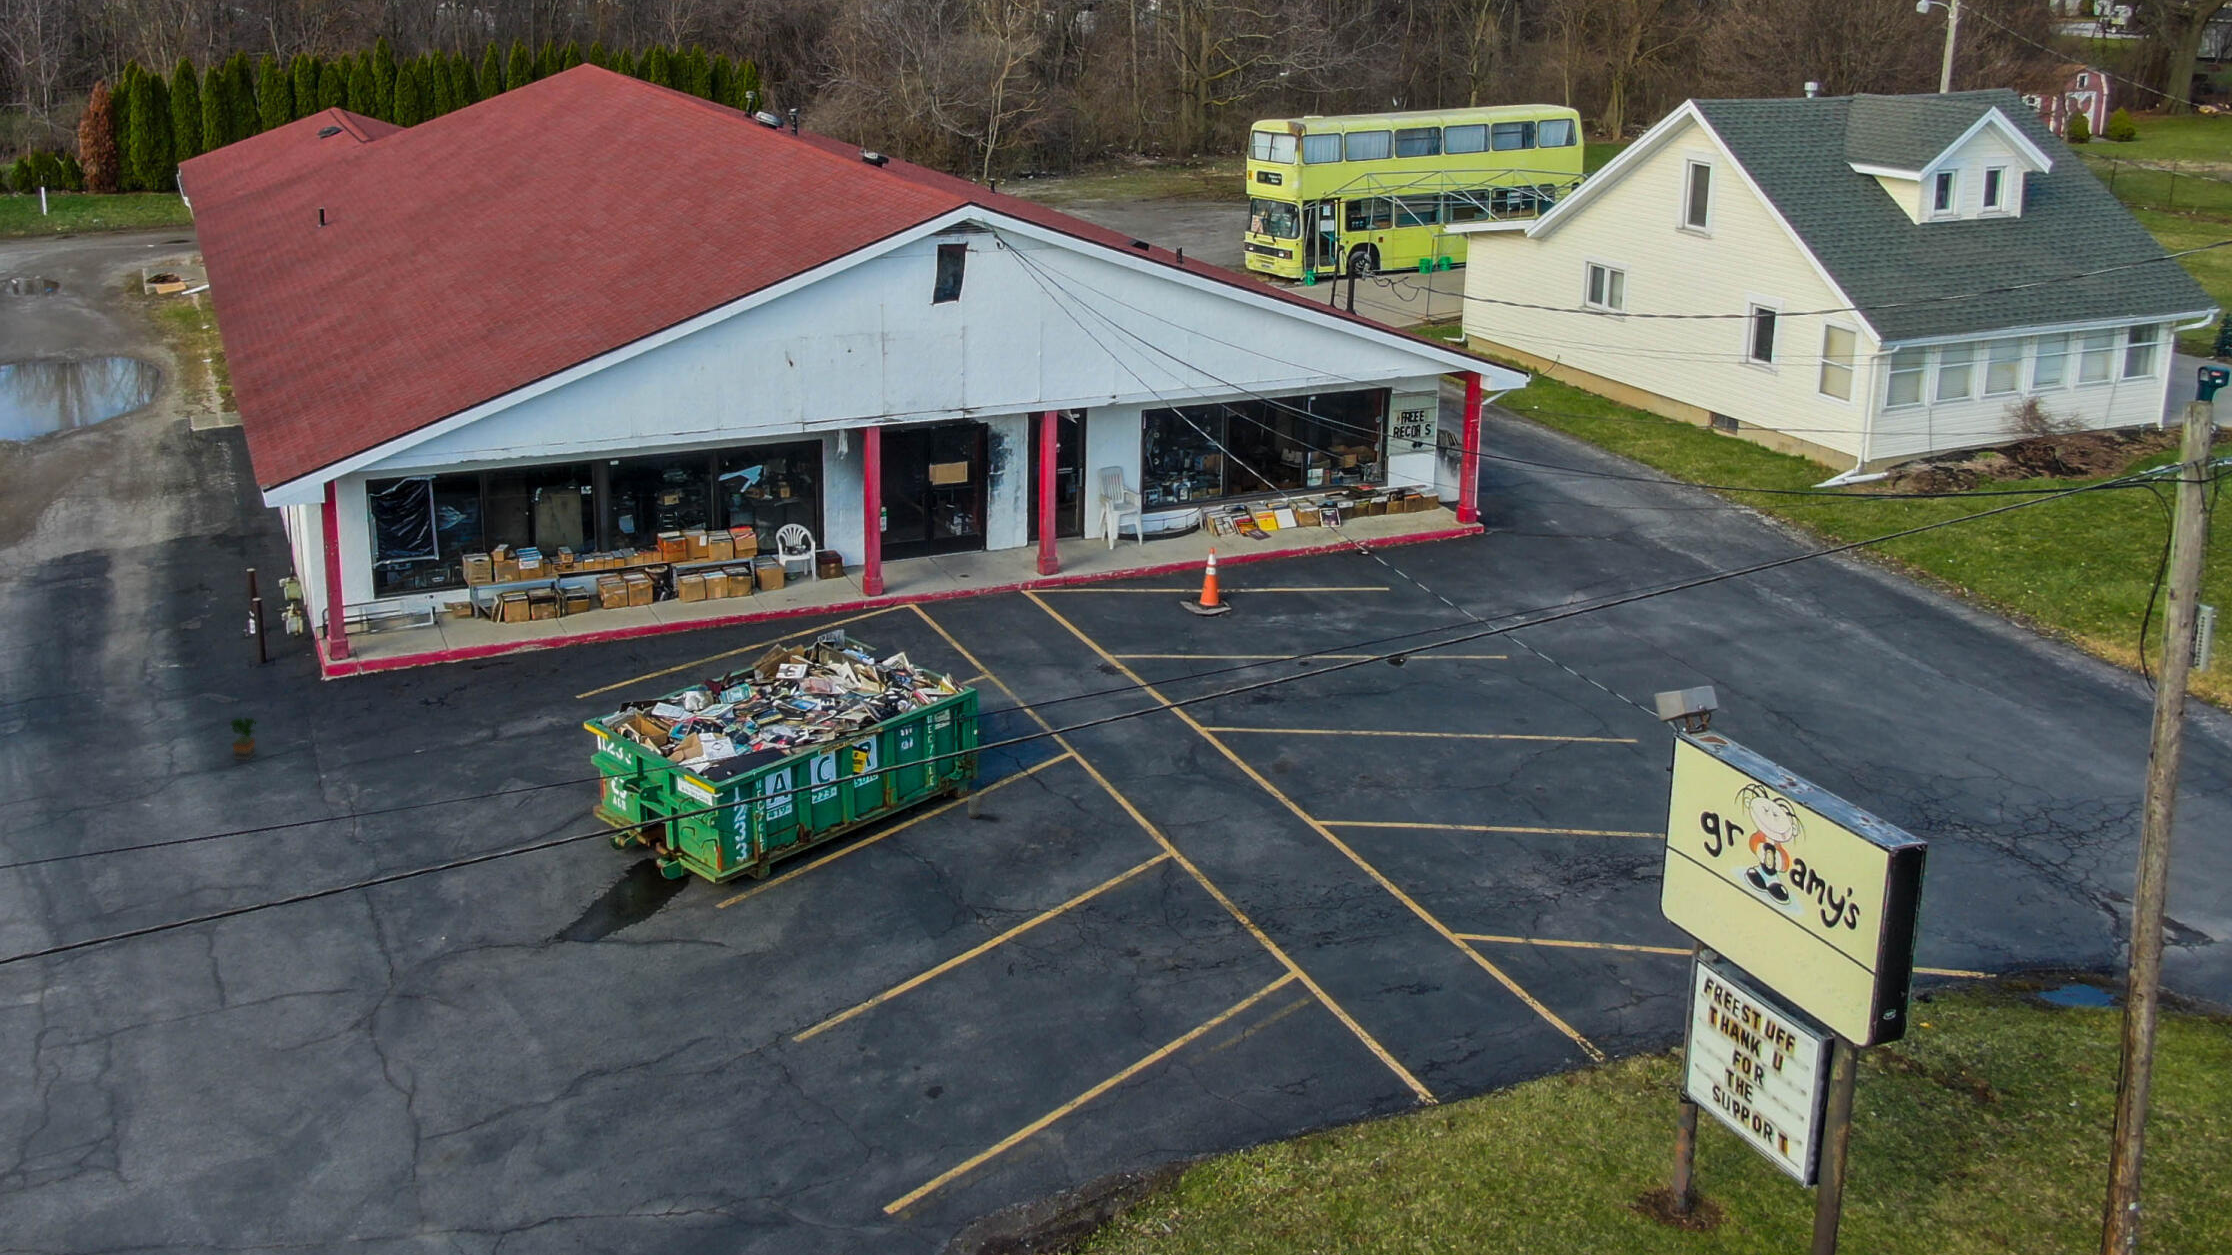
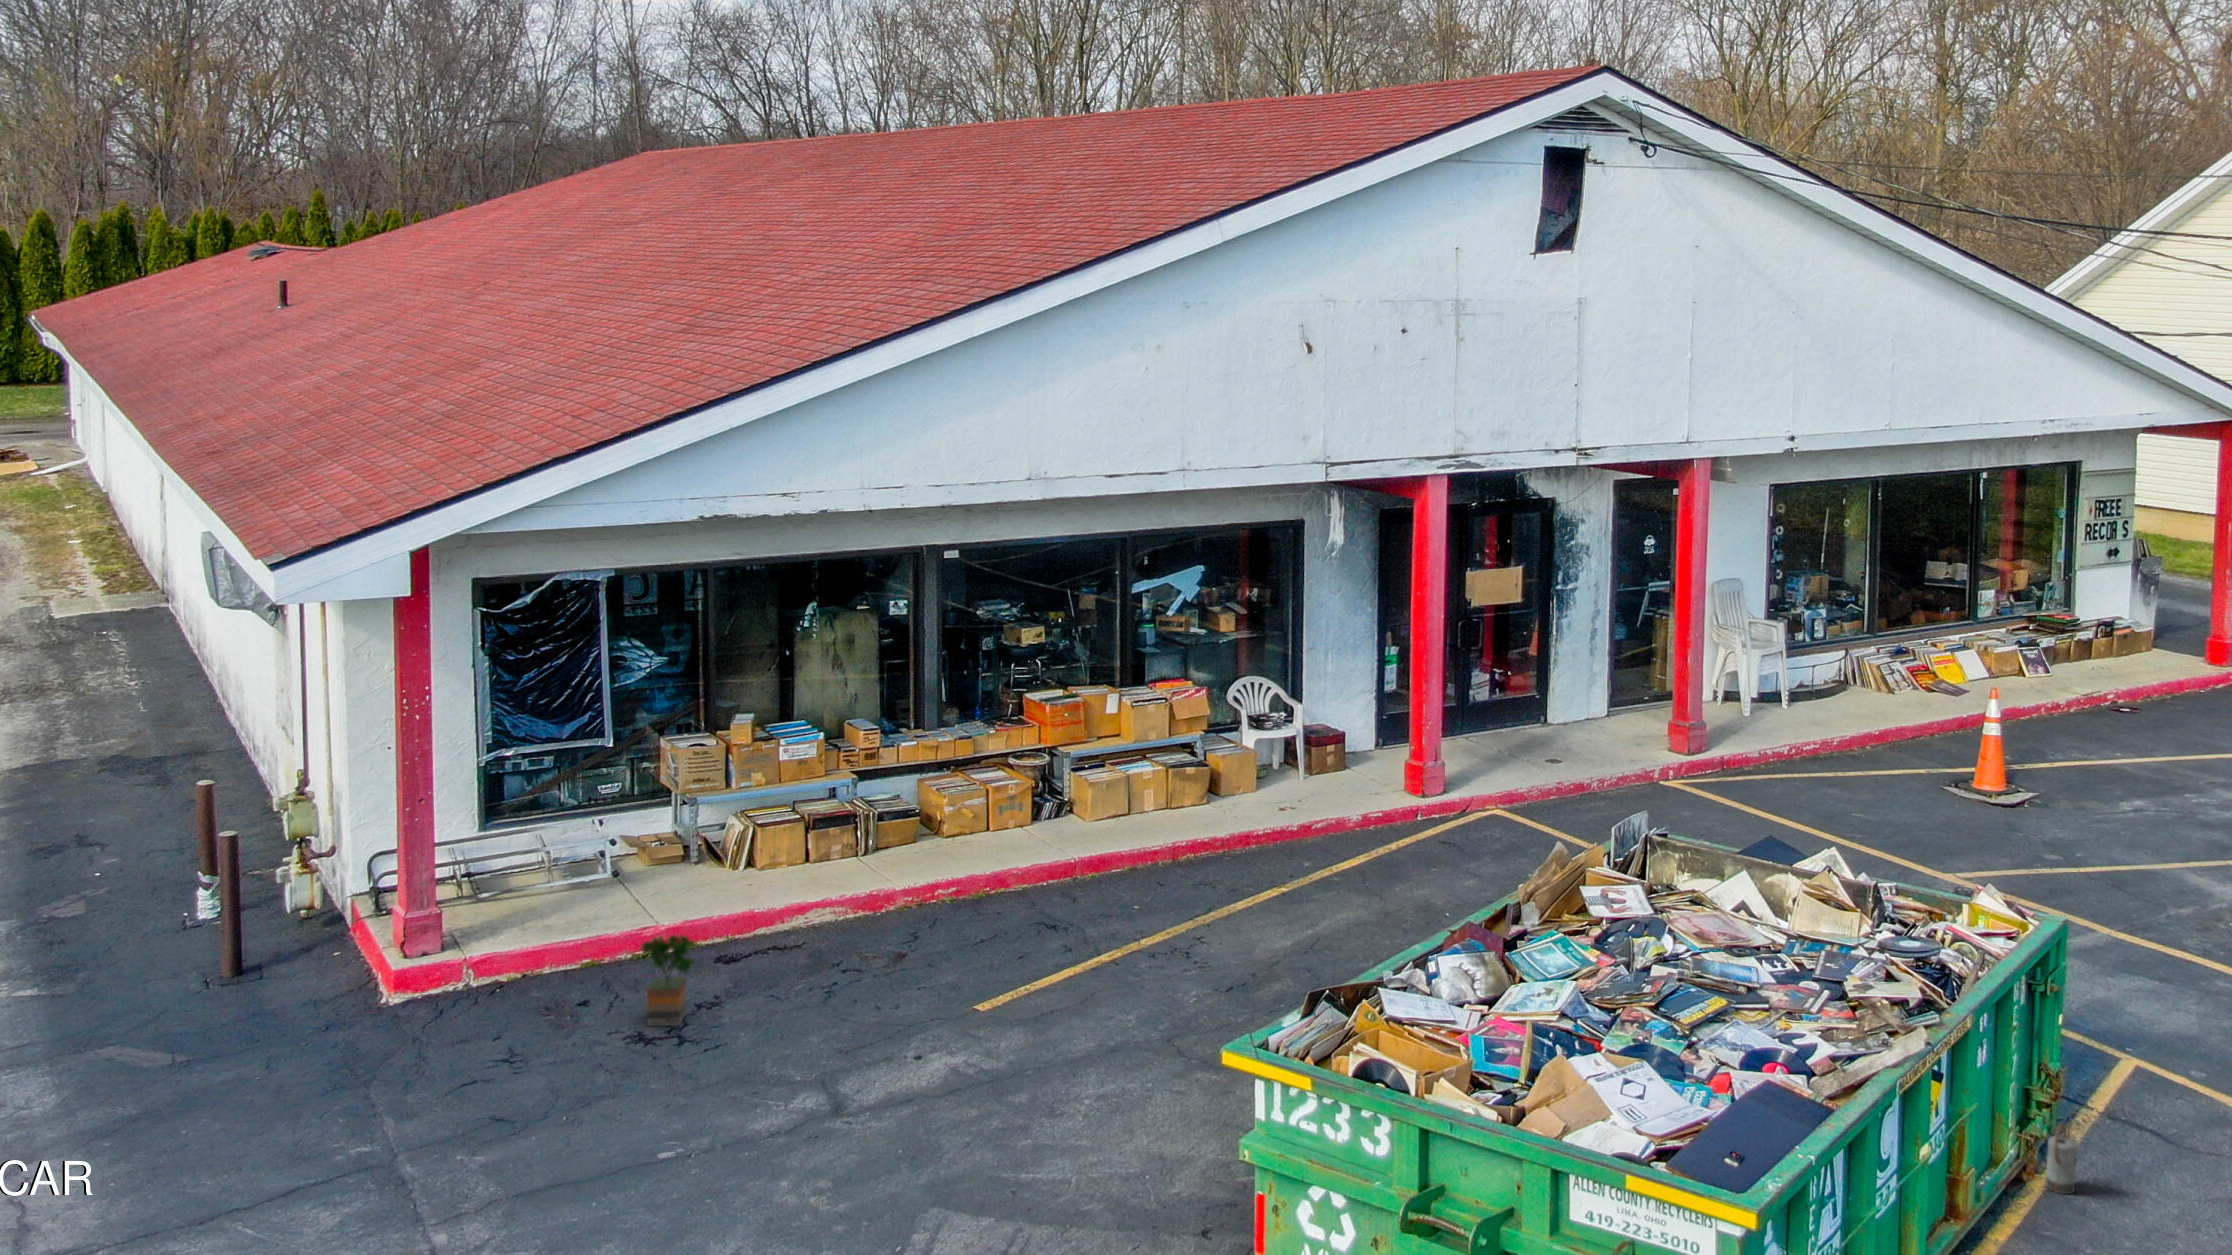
potted tree: present [230,718,256,760] -> present [641,935,697,1026]

